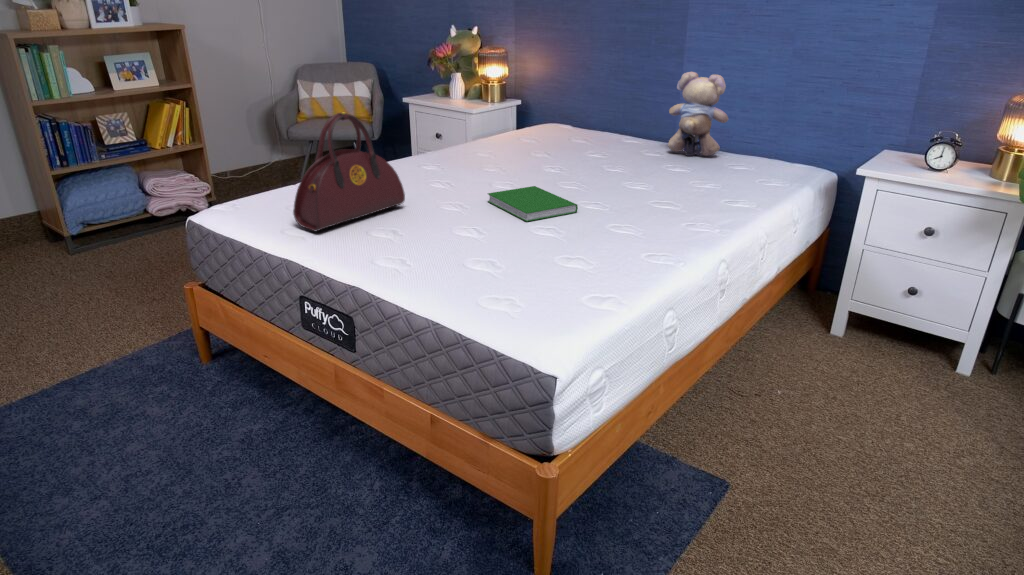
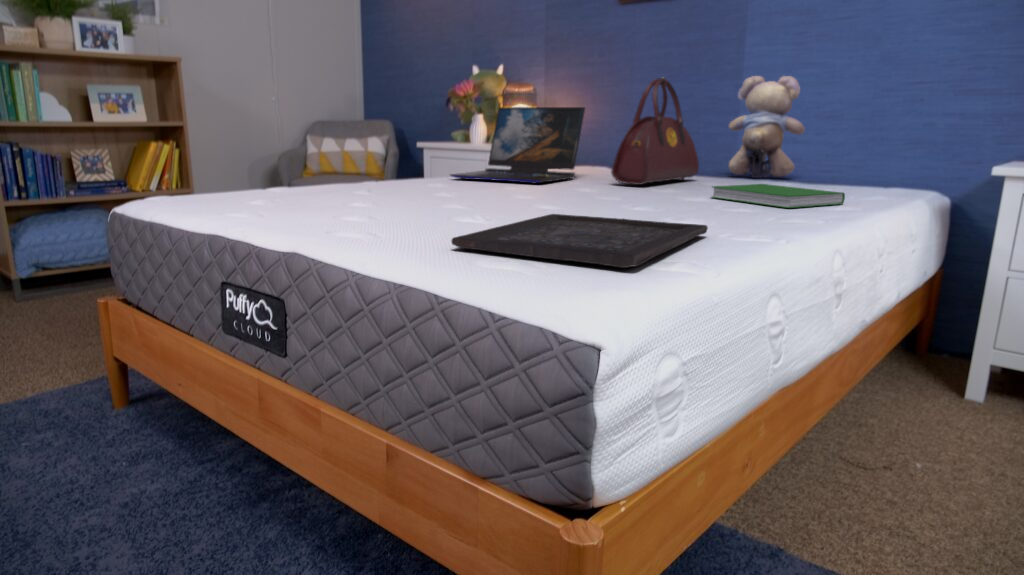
laptop: none [441,95,551,172] -> present [450,107,585,183]
handbag: present [293,113,405,231] -> present [611,78,699,185]
hardcover book: present [488,186,578,222] -> present [712,184,845,208]
tray: none [464,240,631,312] -> present [452,214,708,268]

